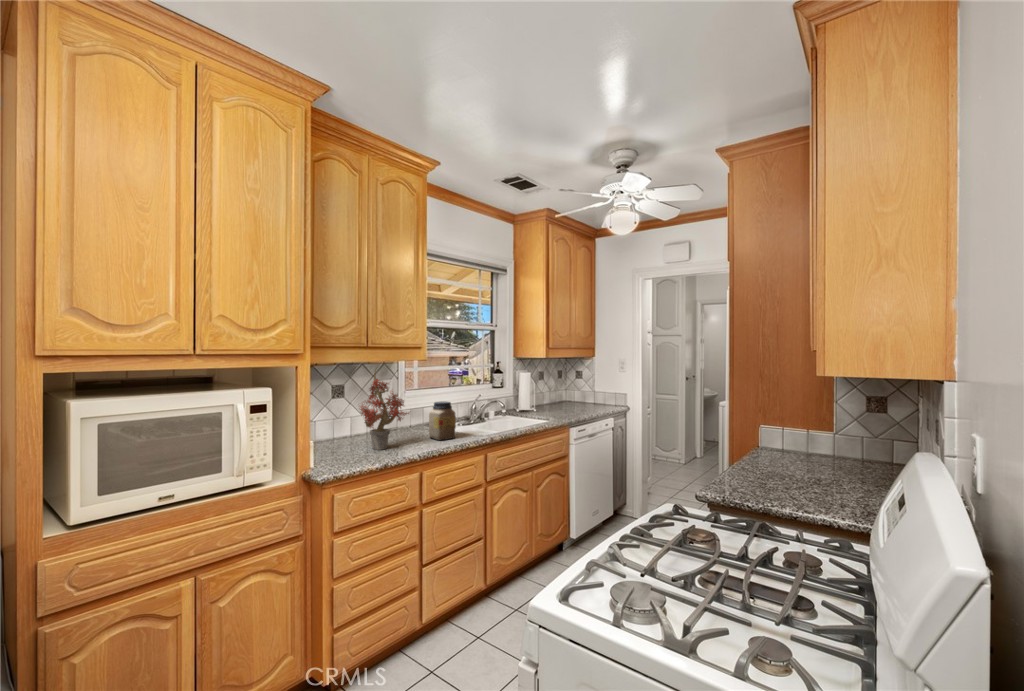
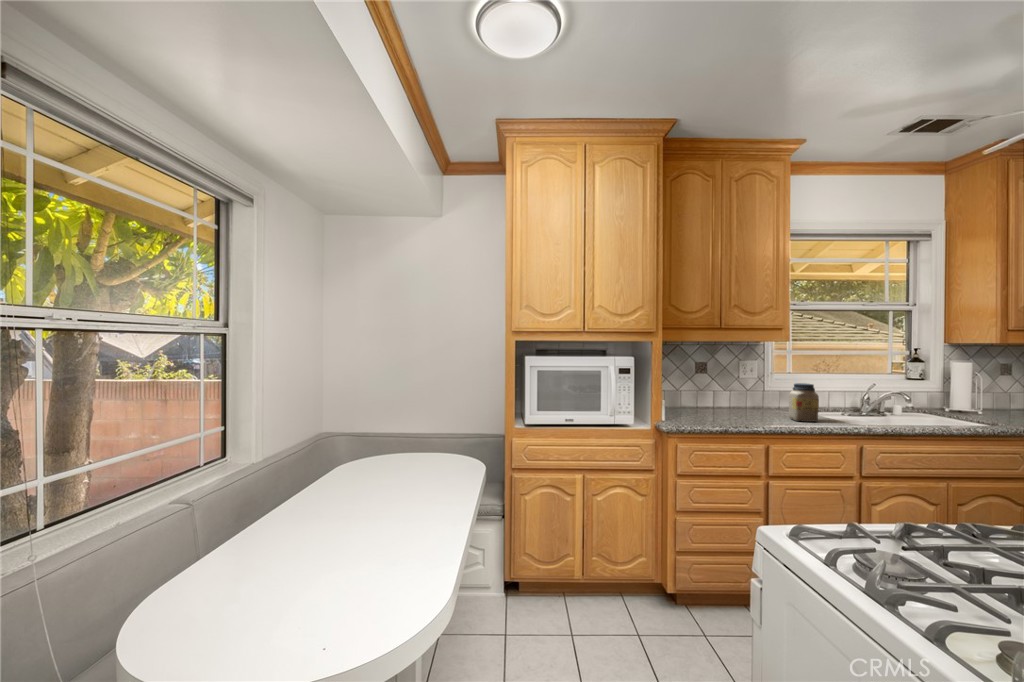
potted plant: present [361,370,409,450] -> none [710,345,762,420]

